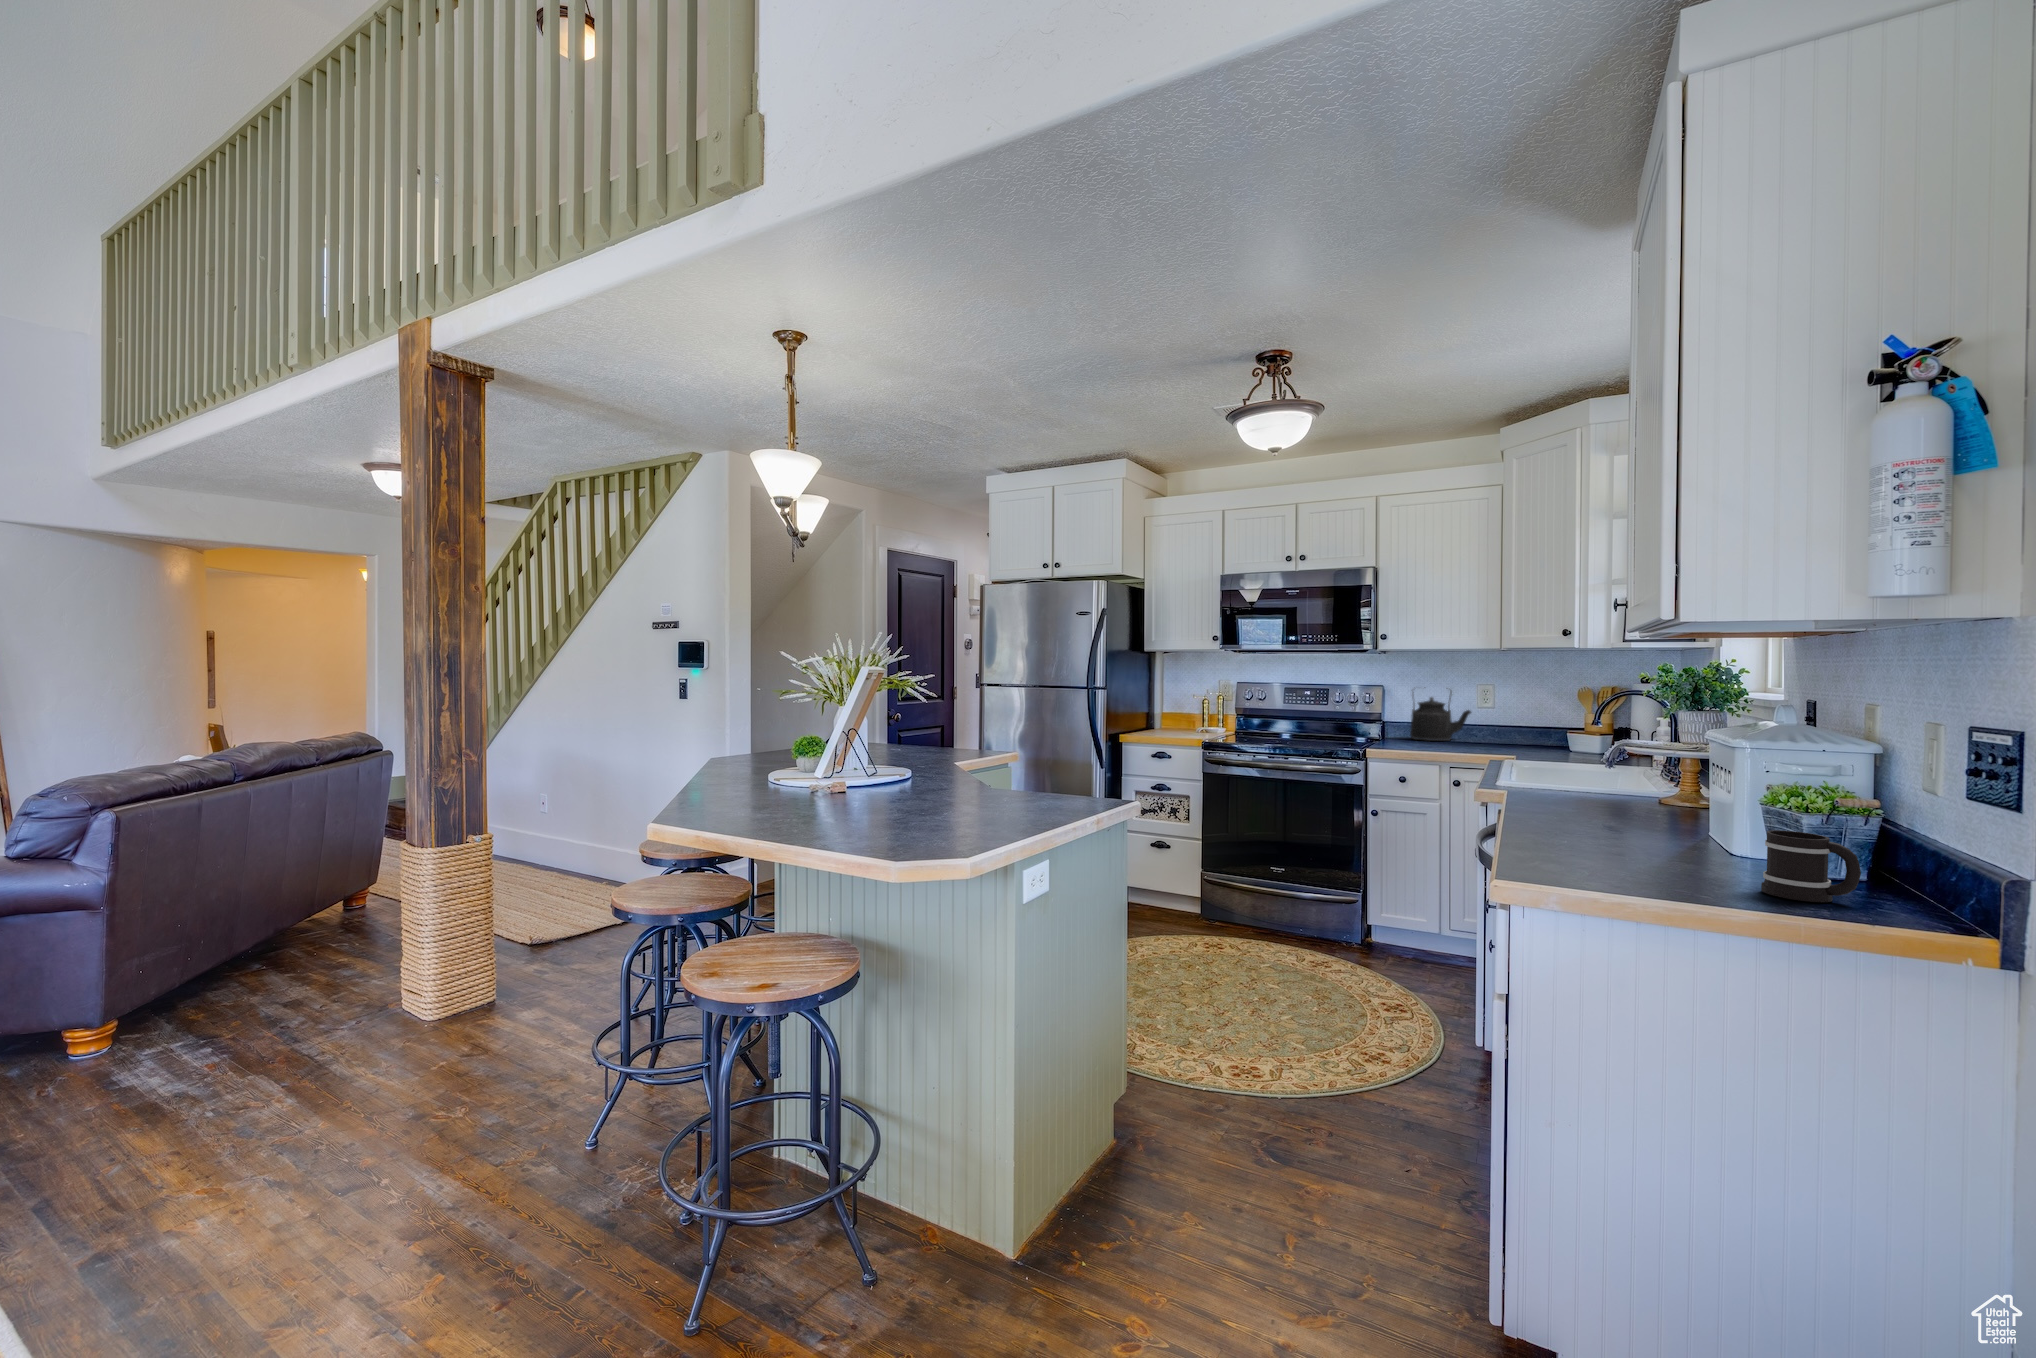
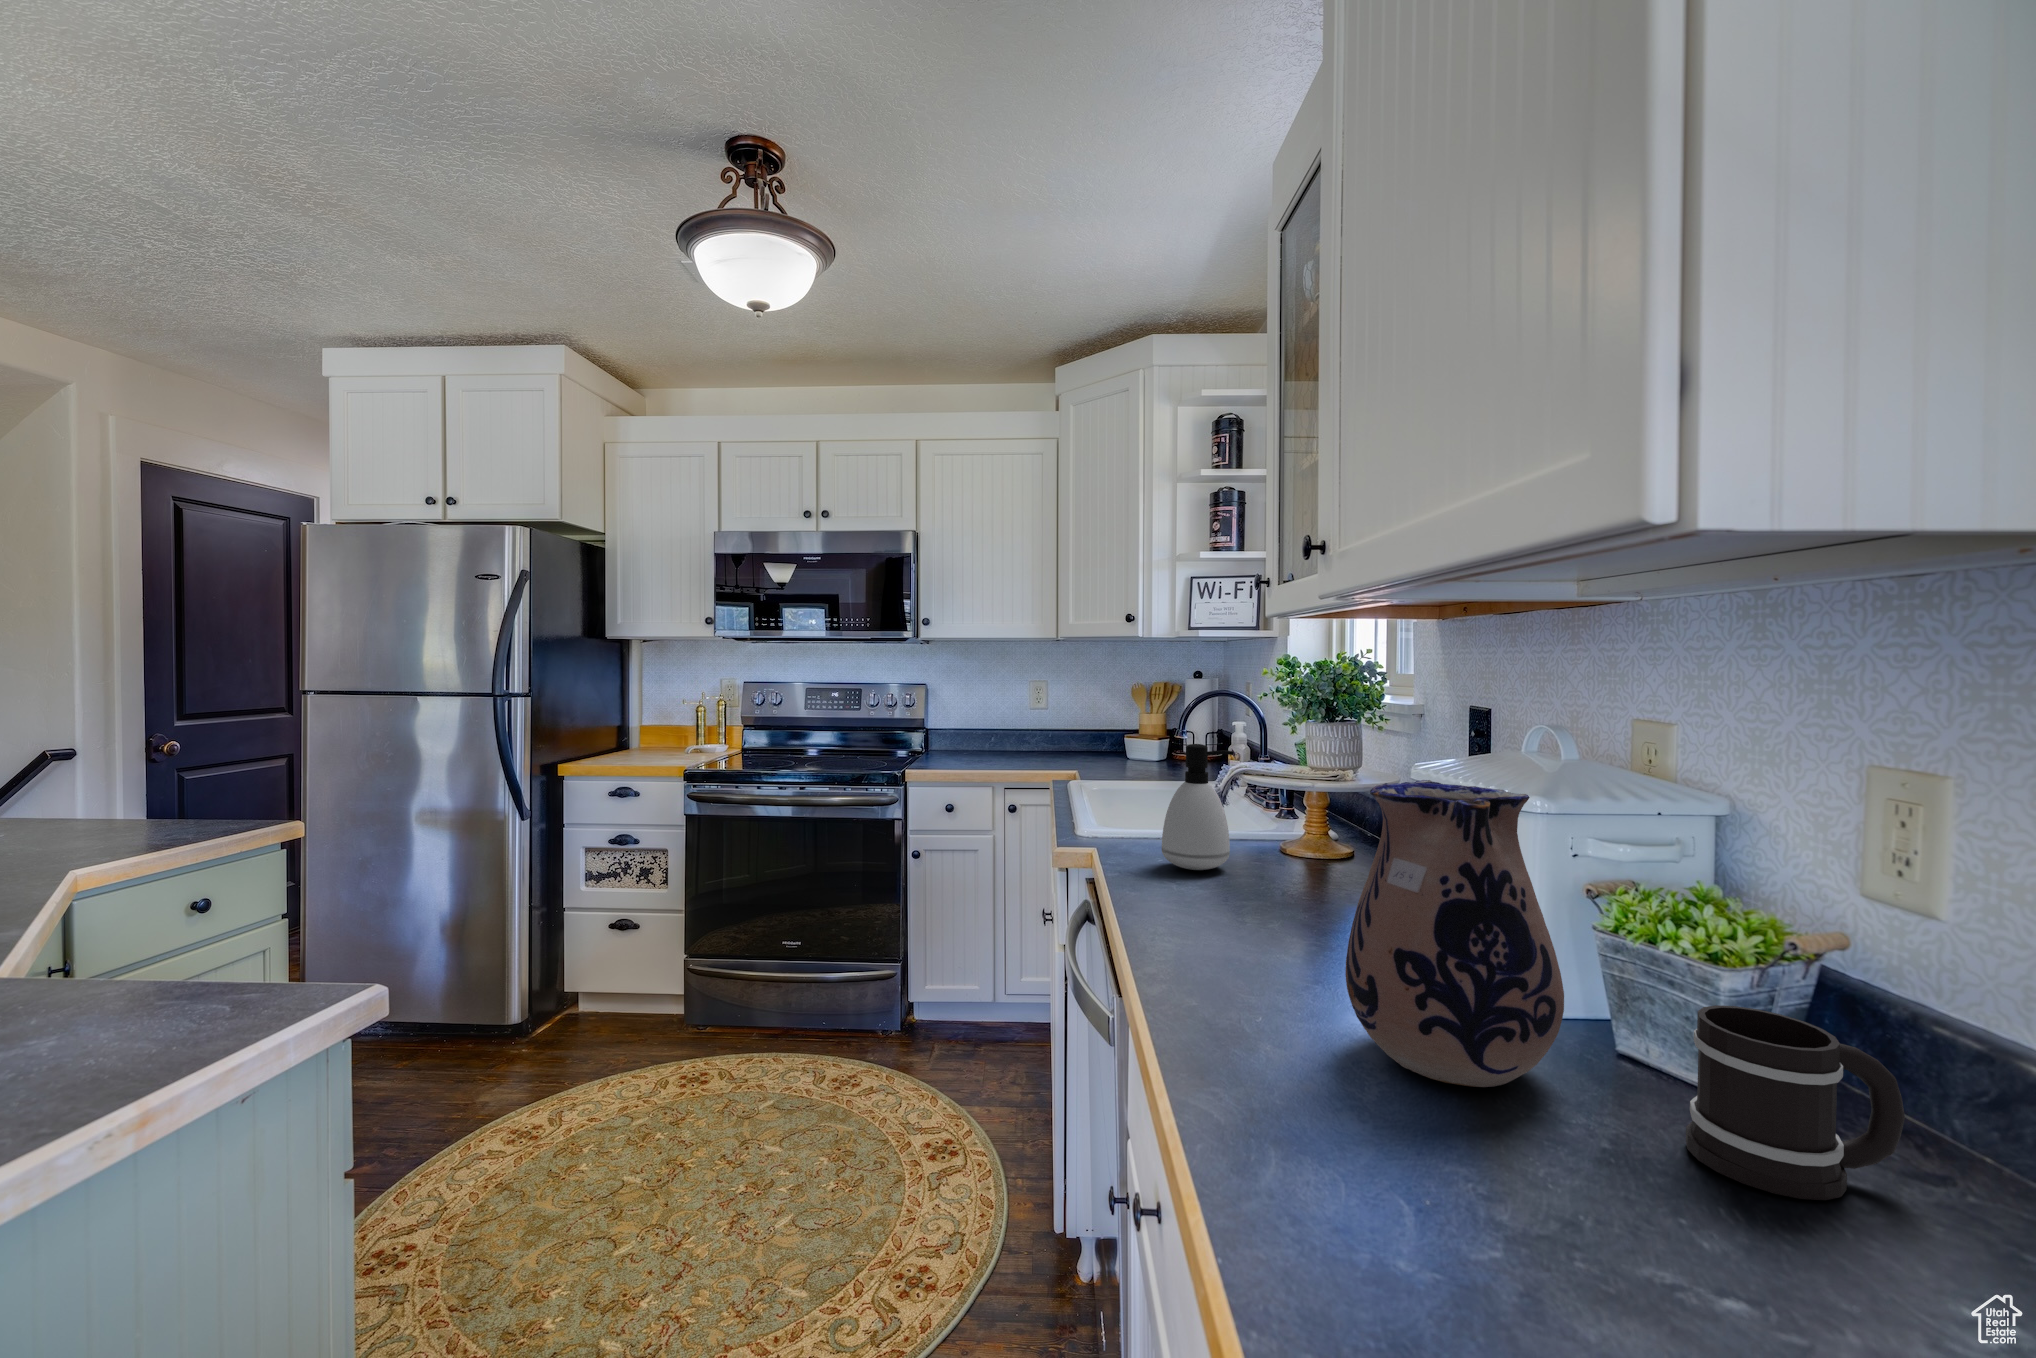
kettle: present [1410,692,1471,741] -> none [958,686,1025,752]
soap dispenser: none [1555,725,1610,806] -> present [1162,744,1234,870]
ceramic pitcher: none [1611,734,1728,871] -> present [1345,780,1564,1087]

